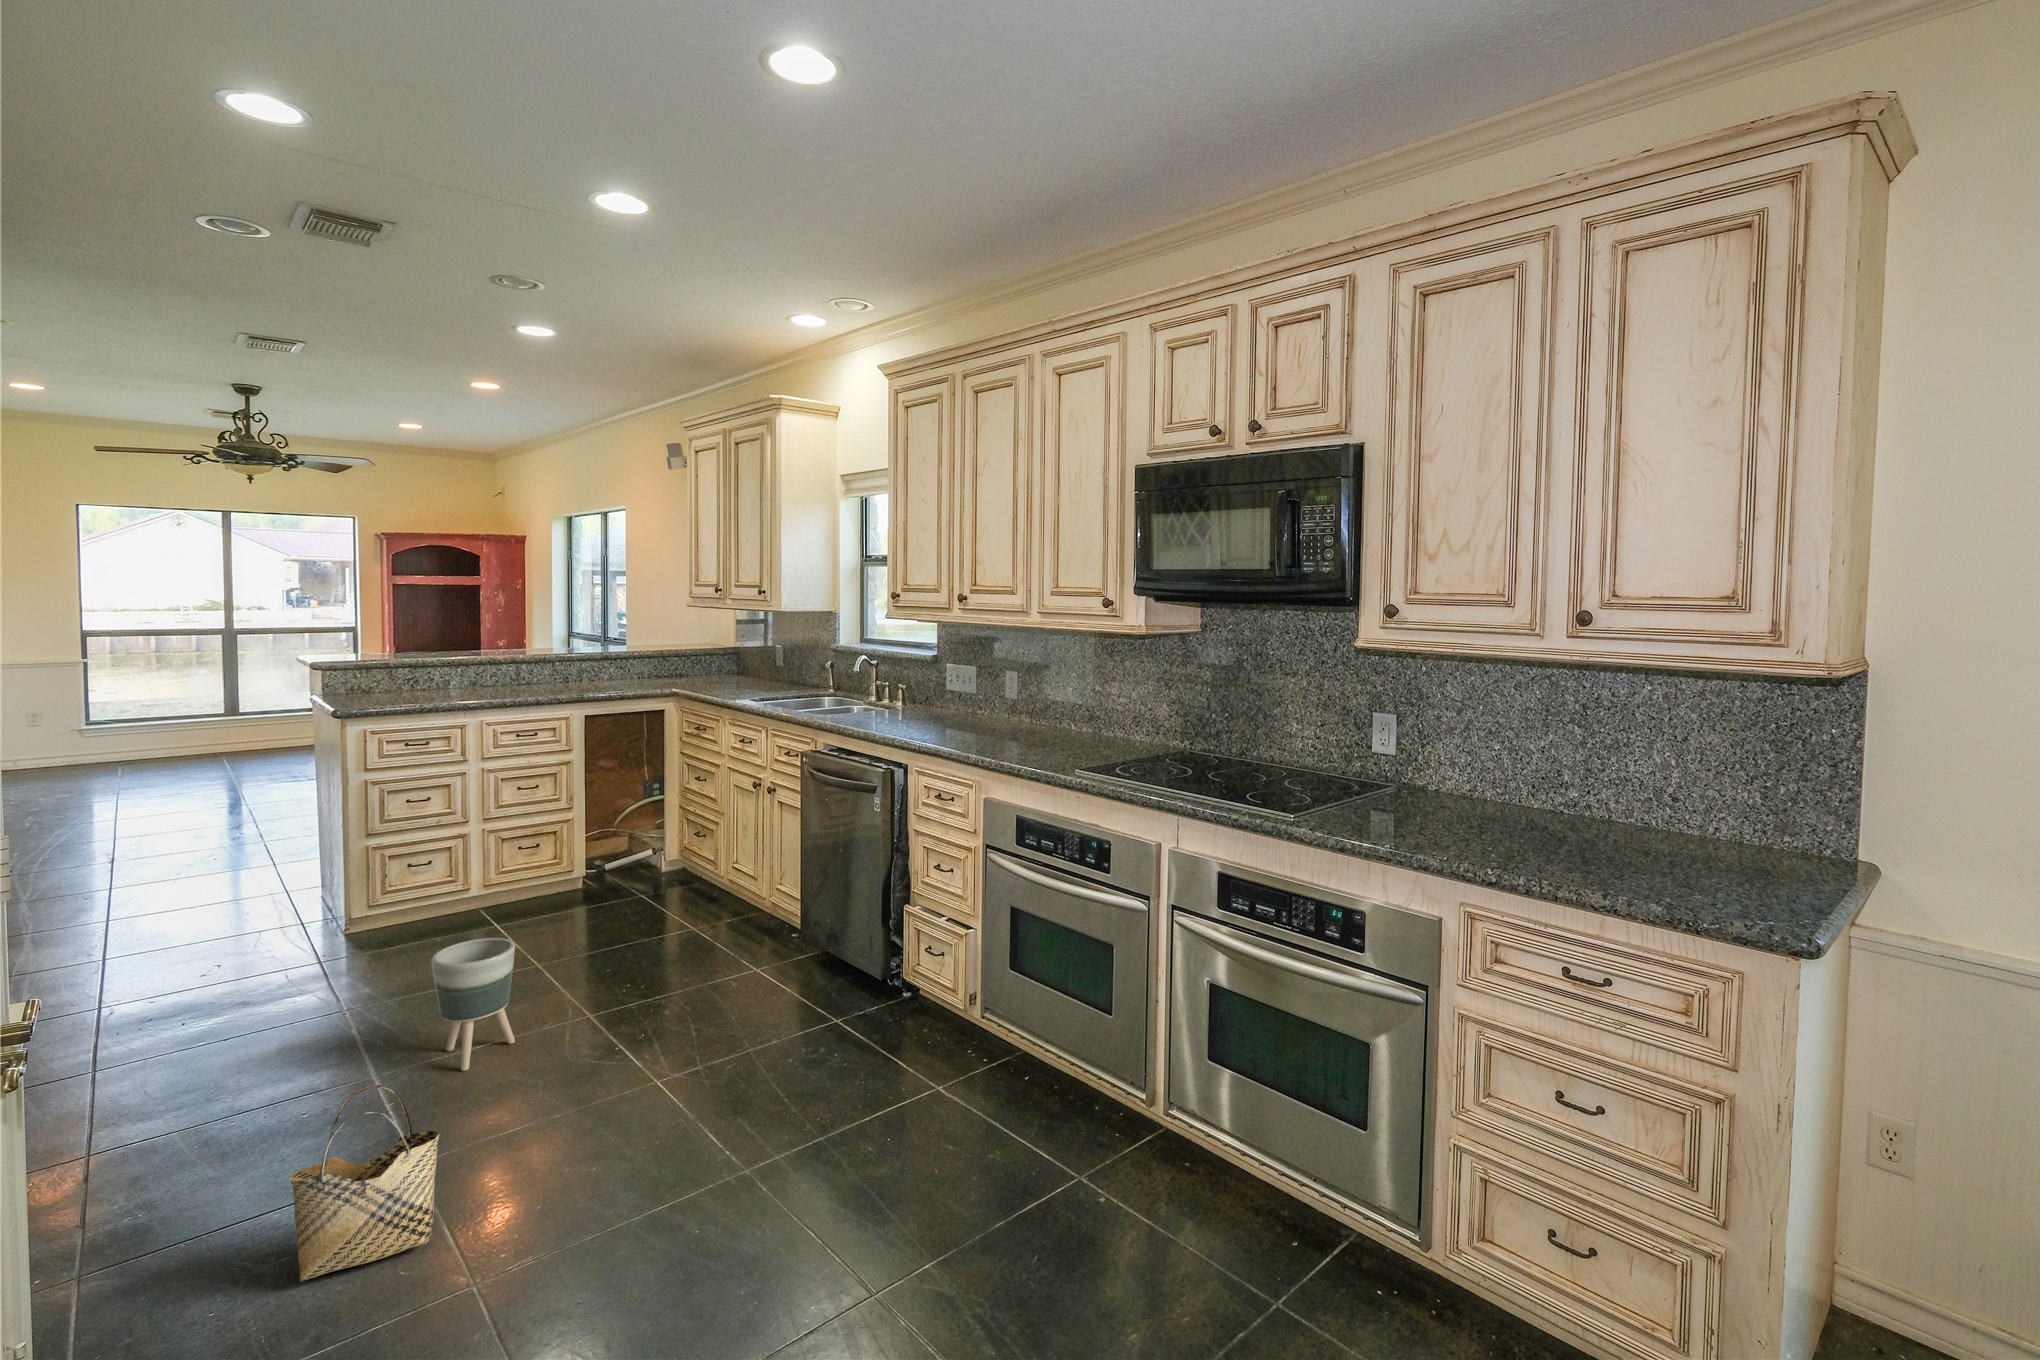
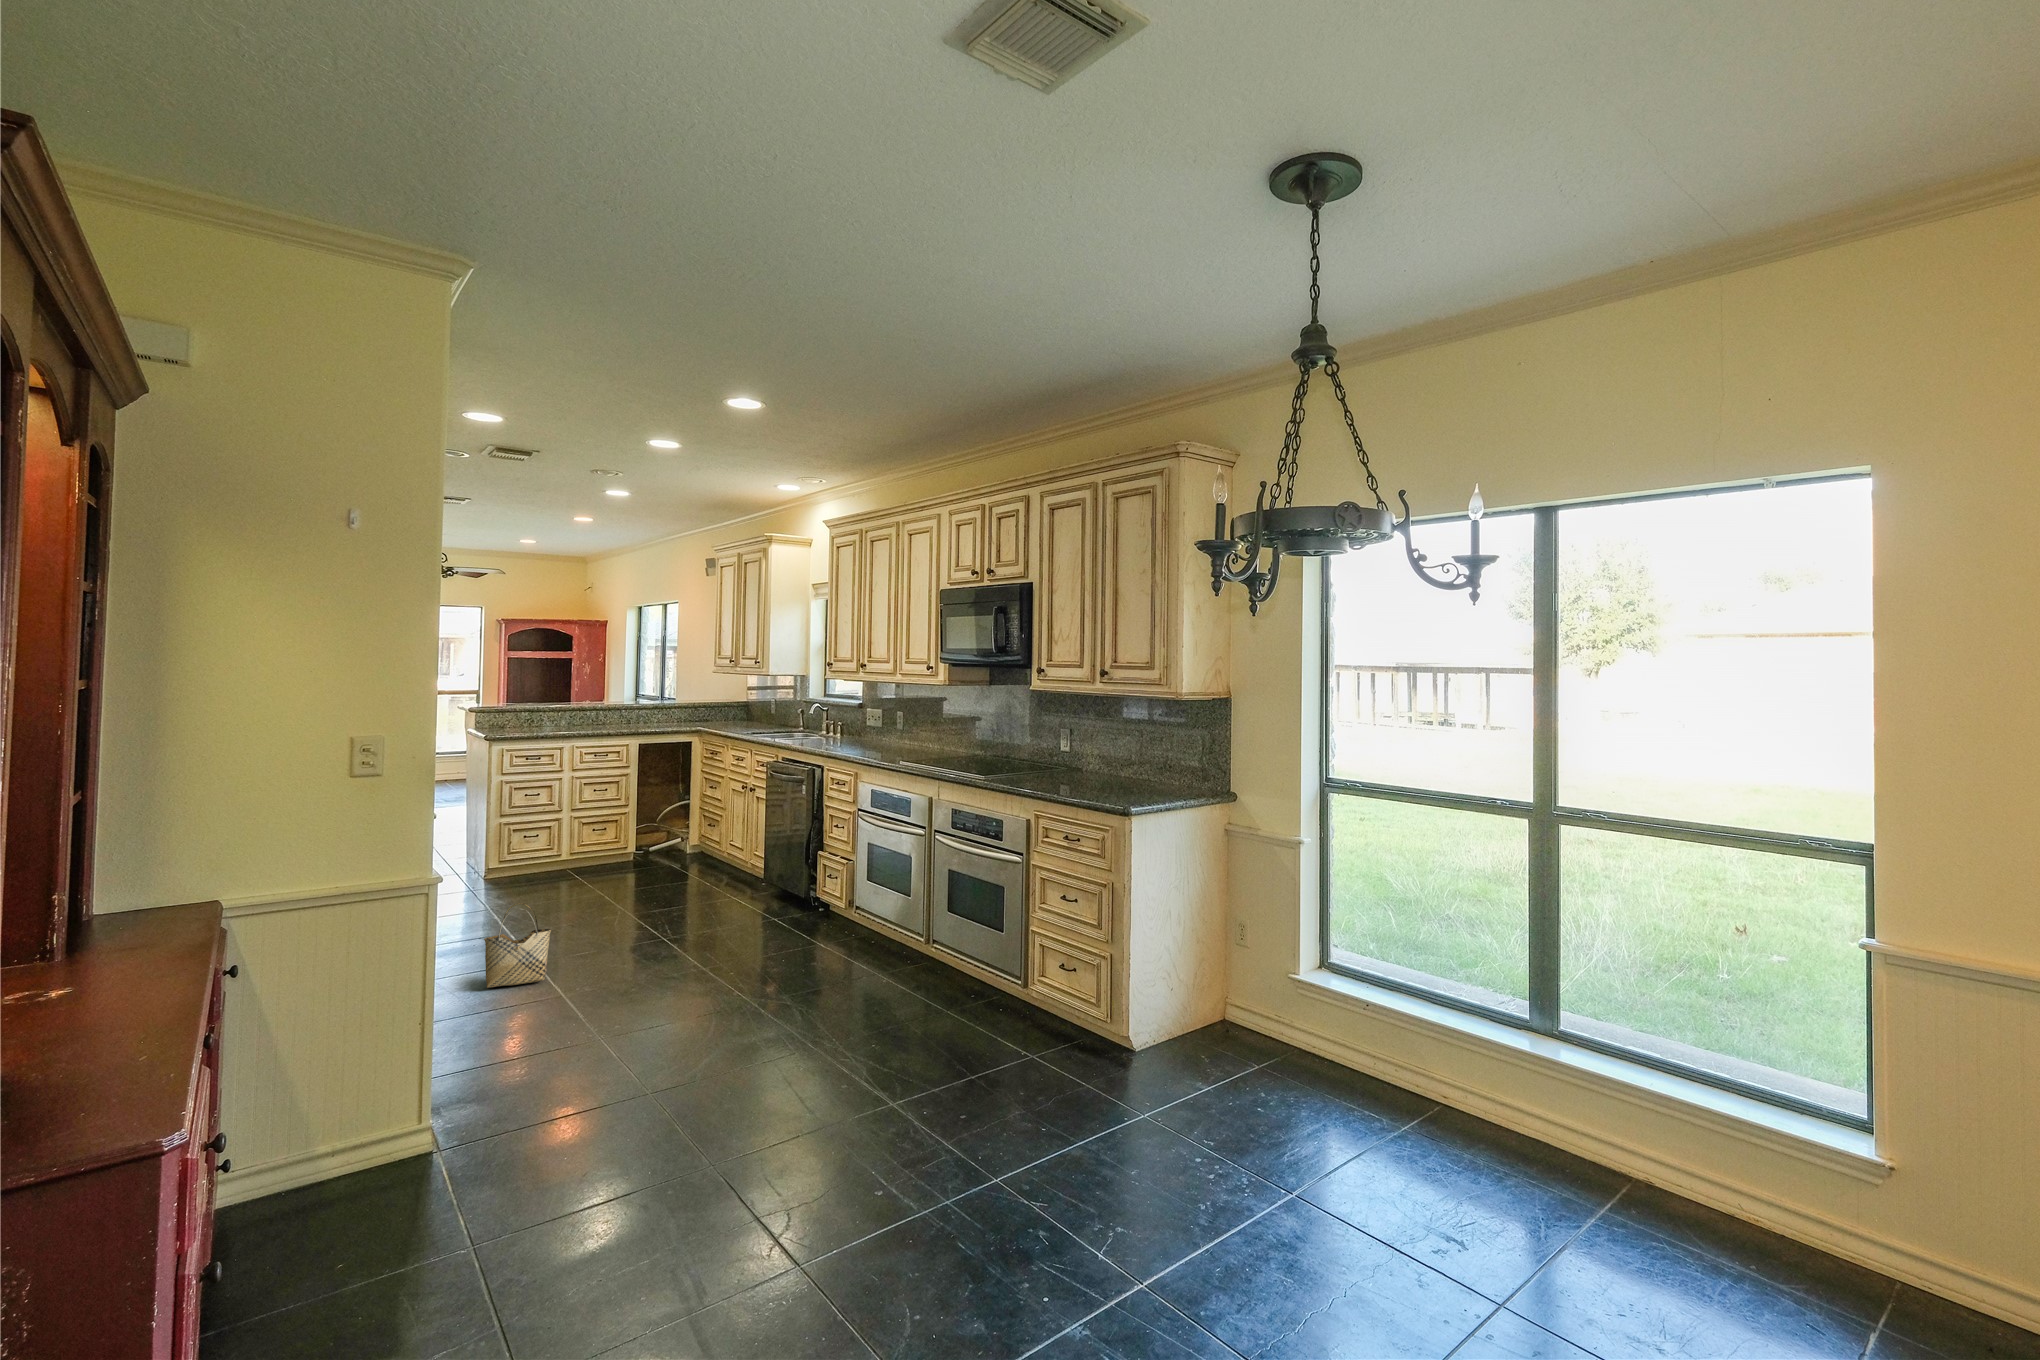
planter: present [431,938,515,1071] -> none [544,862,590,932]

